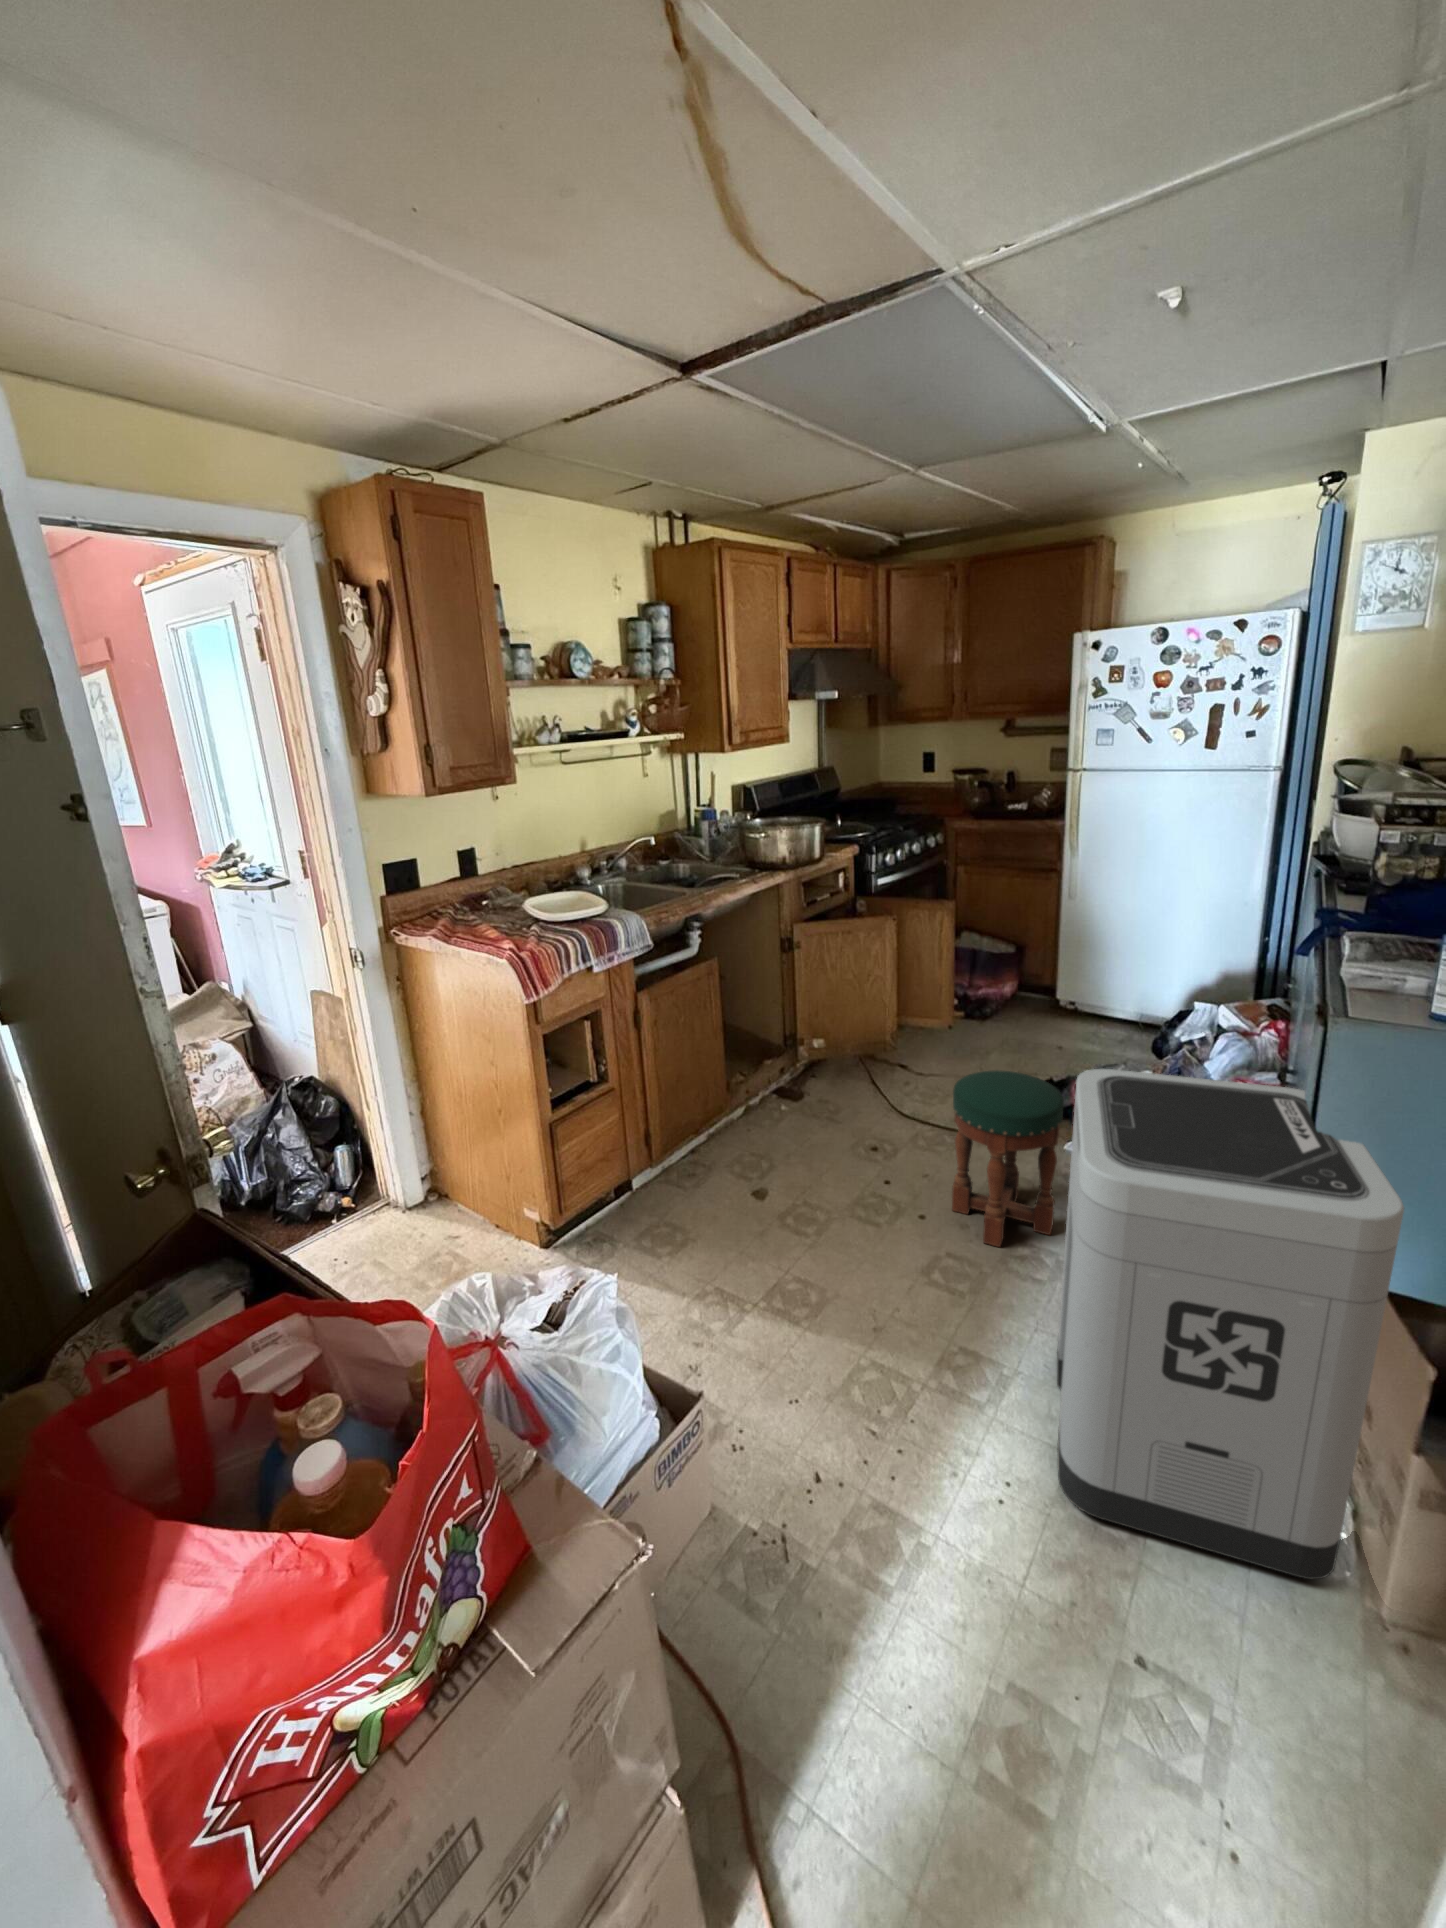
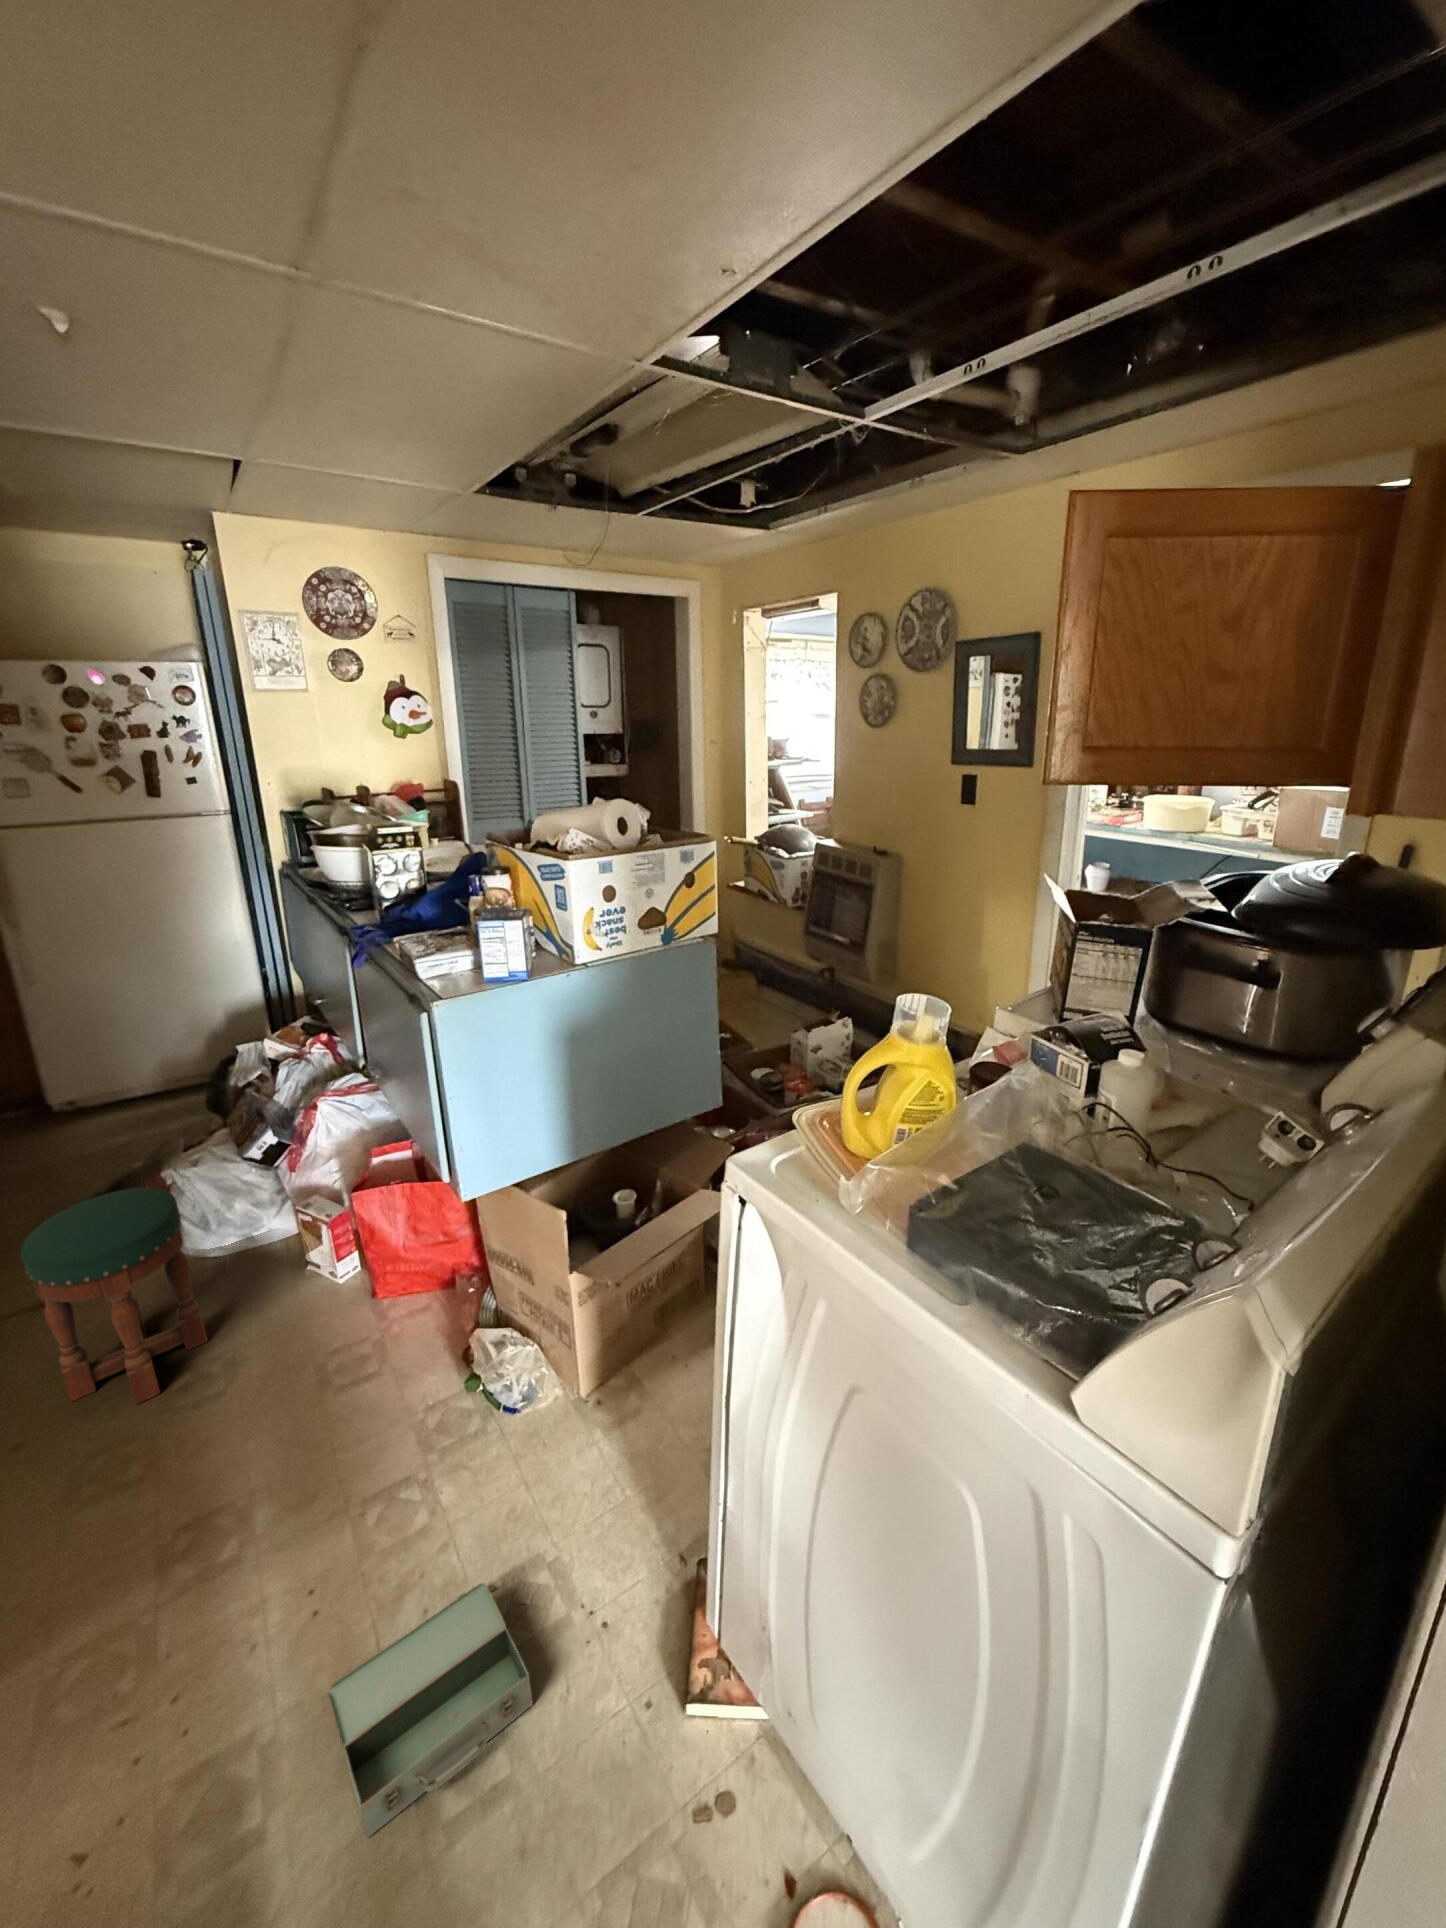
trash can: present [1057,1069,1404,1579] -> none [223,1074,549,1541]
toolbox: none [931,1560,1131,1804] -> present [328,1583,533,1837]

